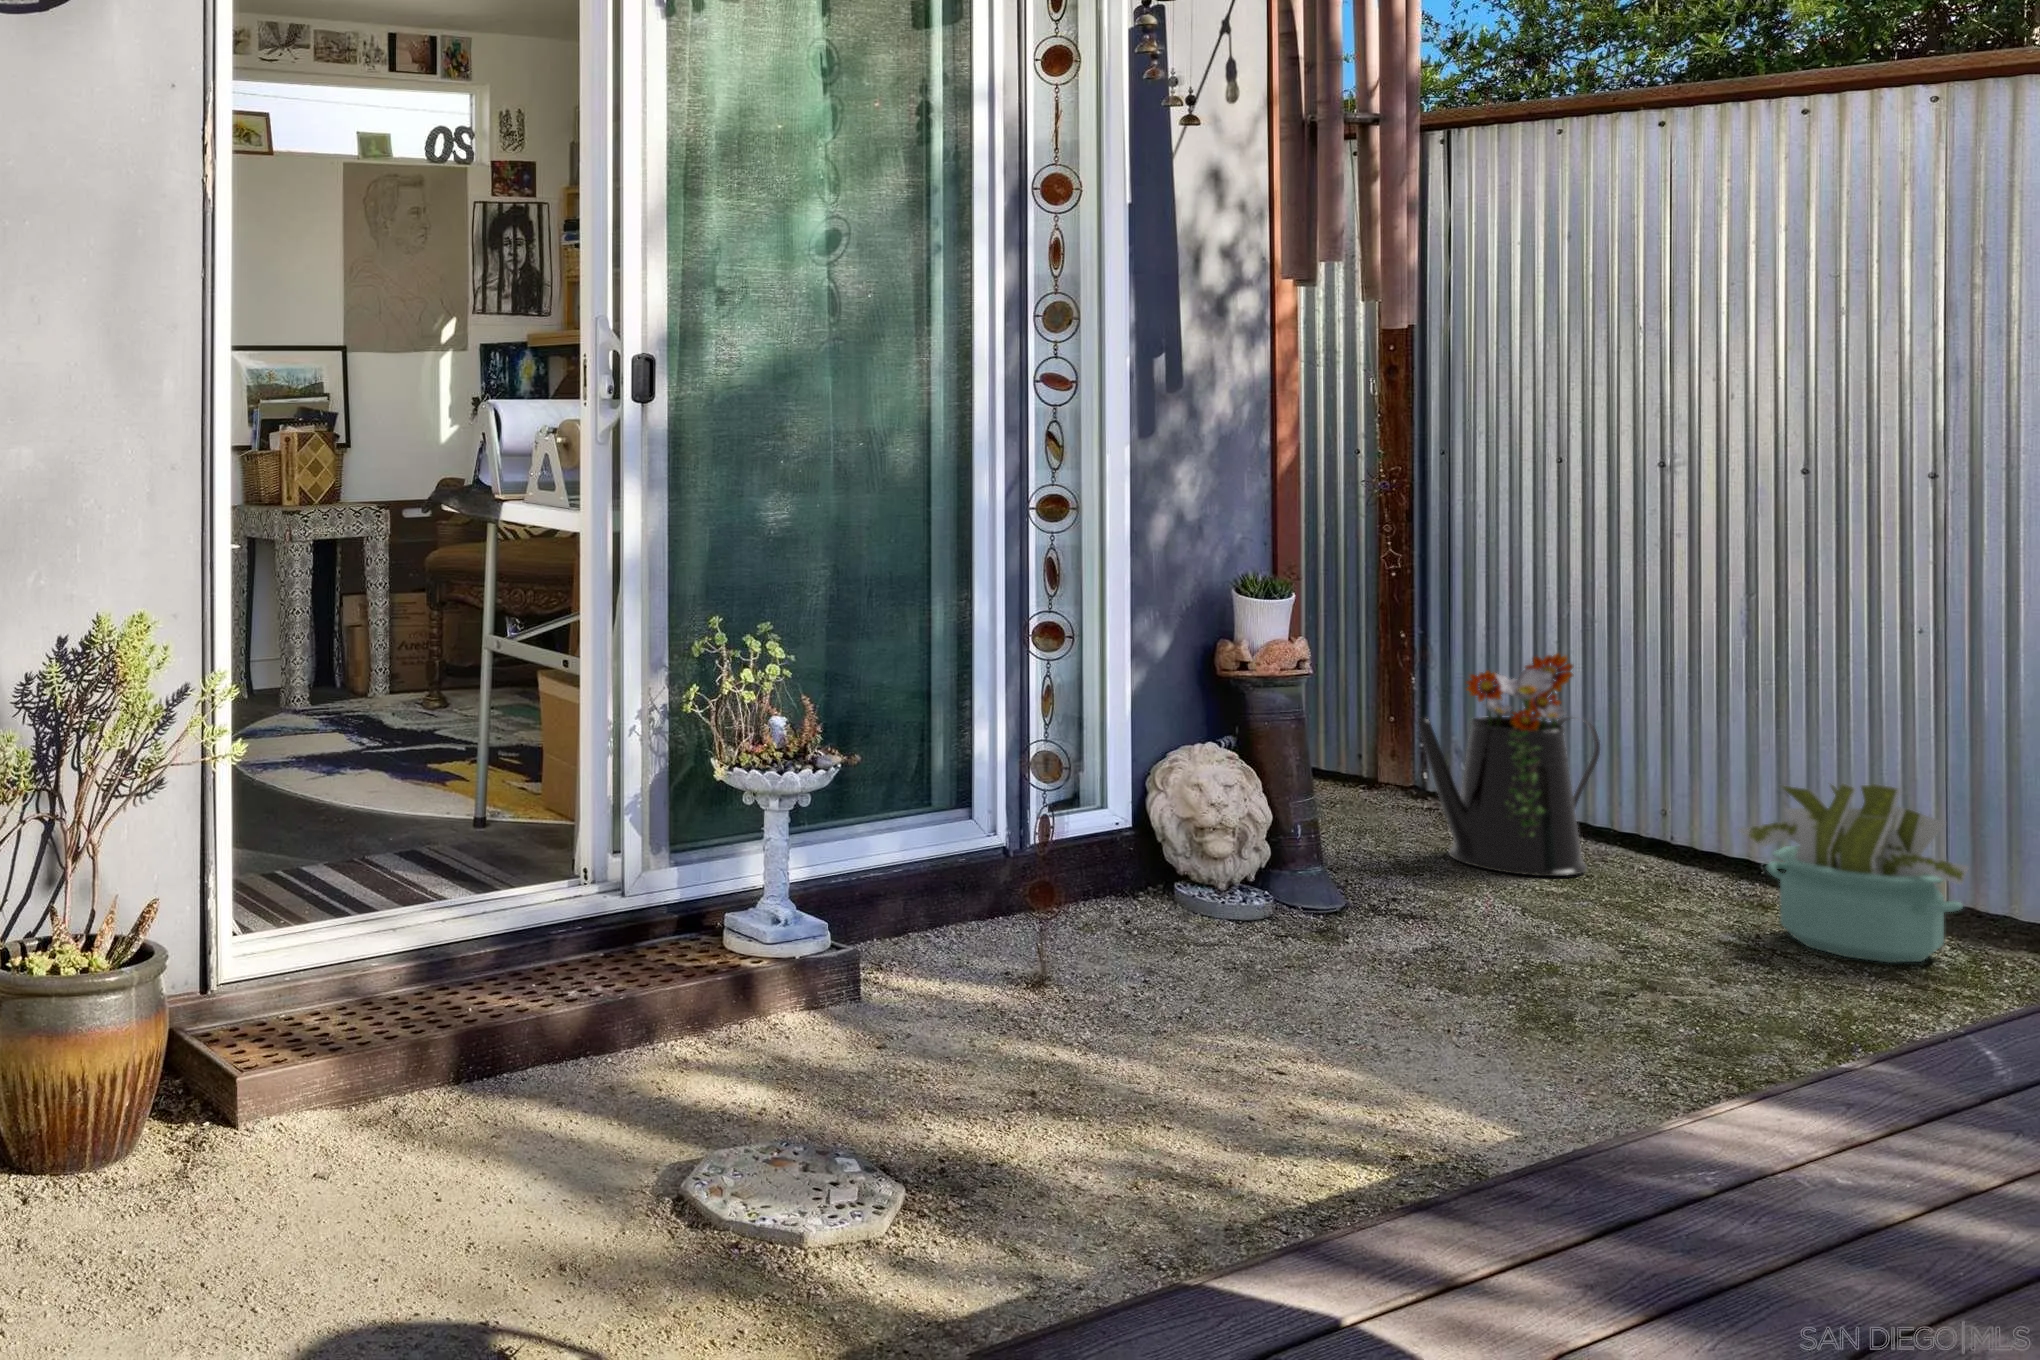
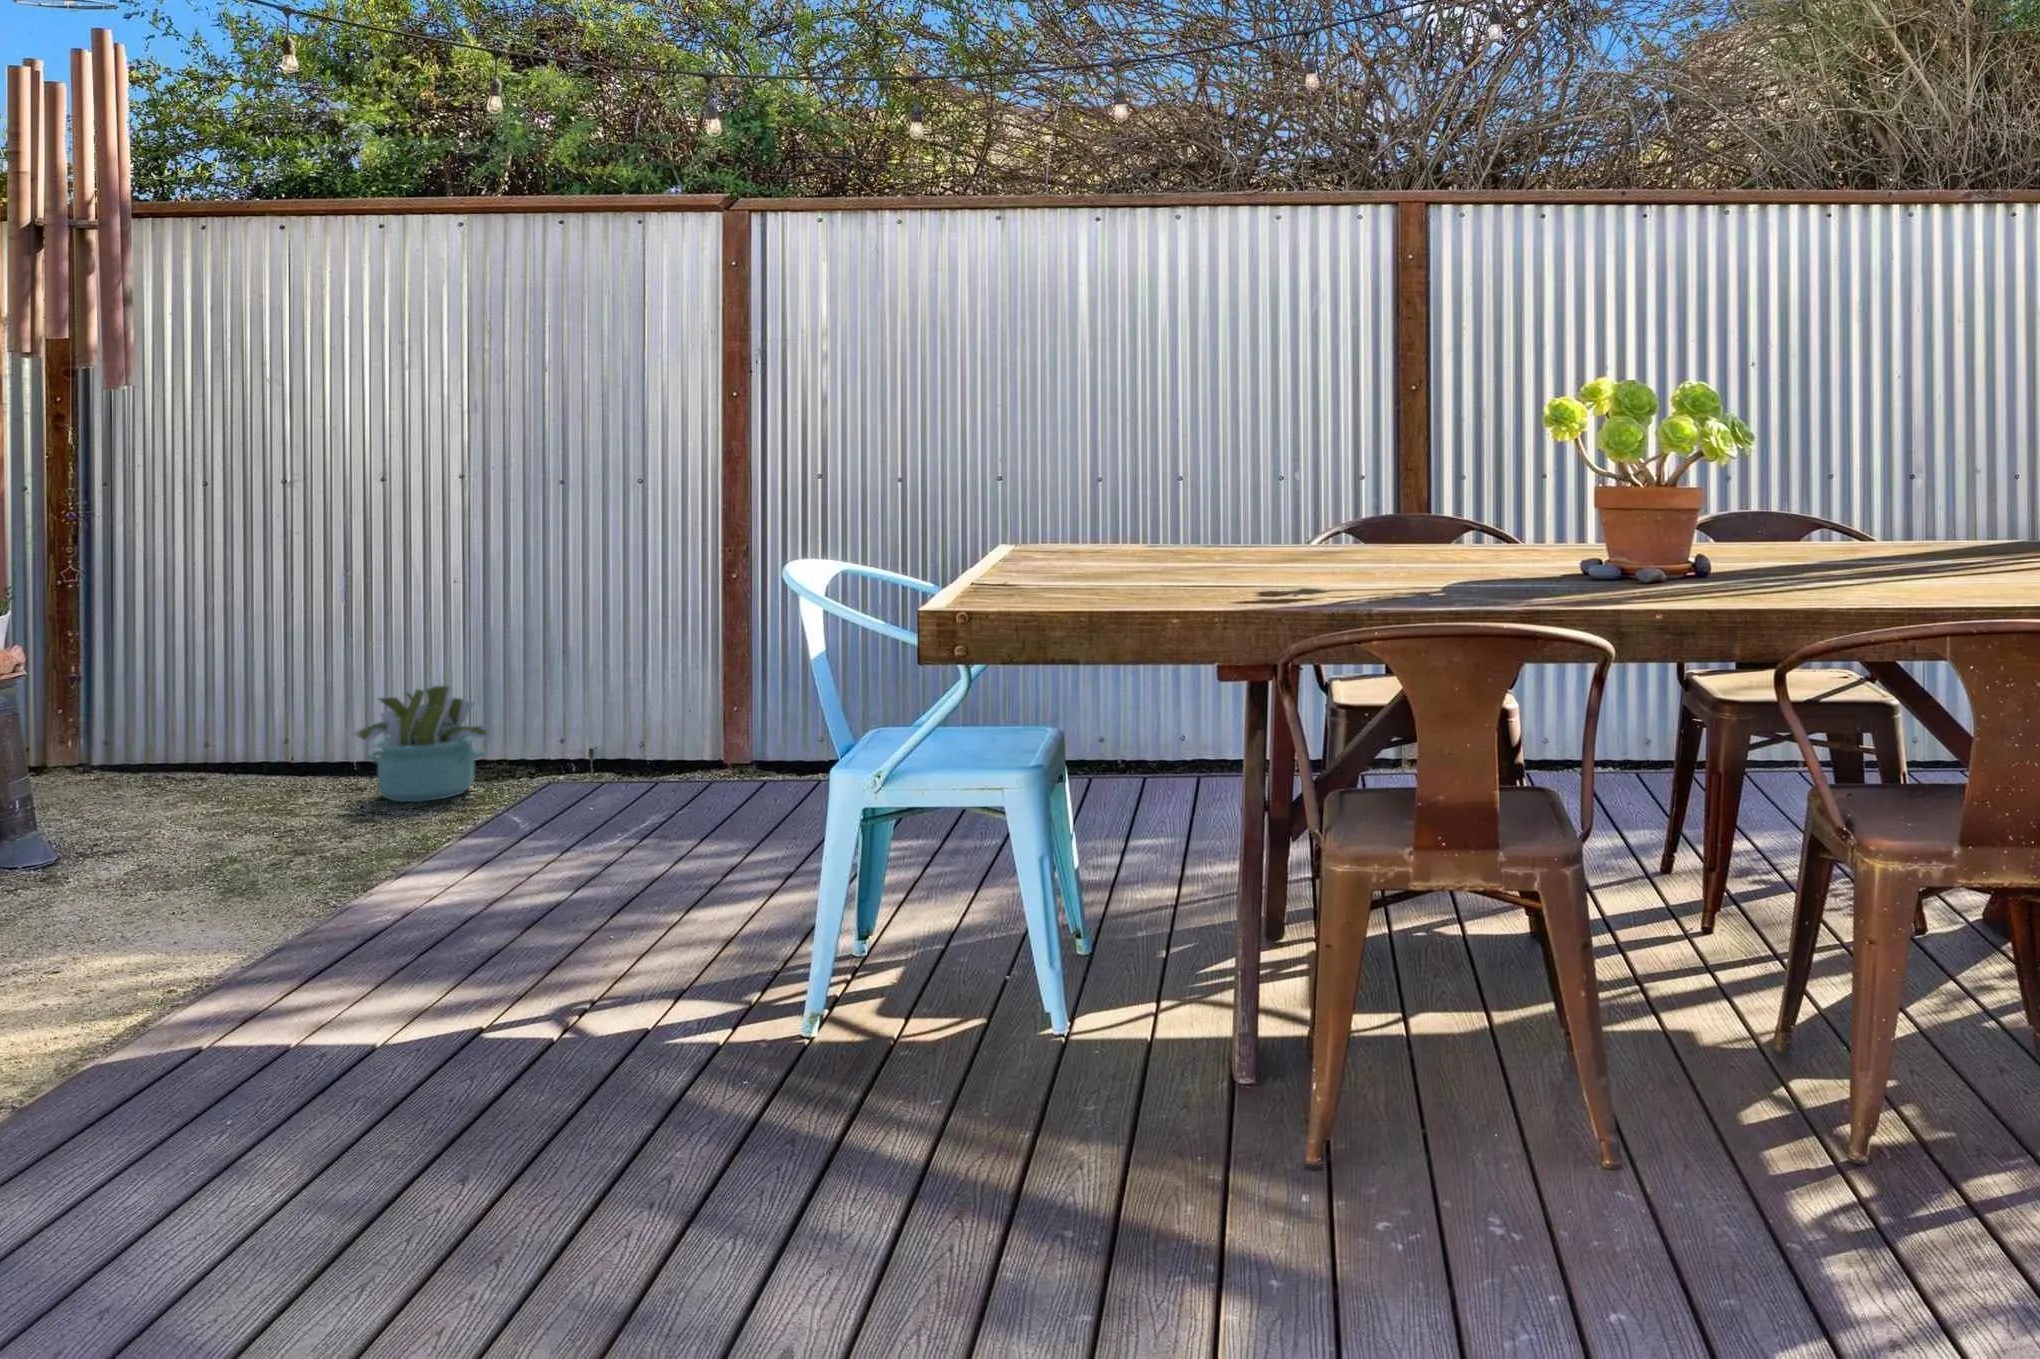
watering can: present [1418,653,1600,876] -> none [104,631,244,807]

